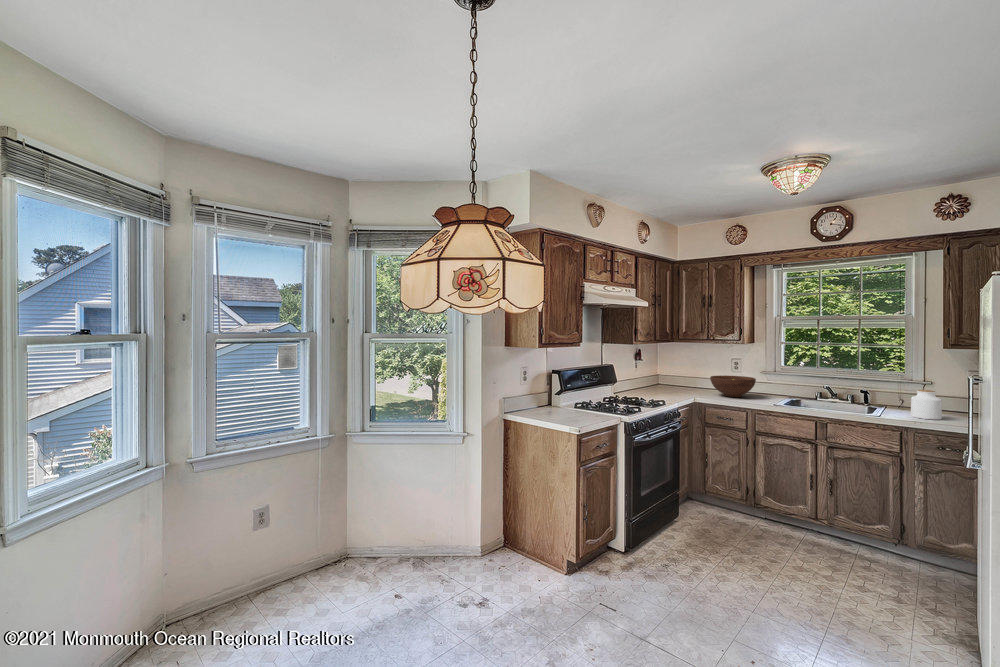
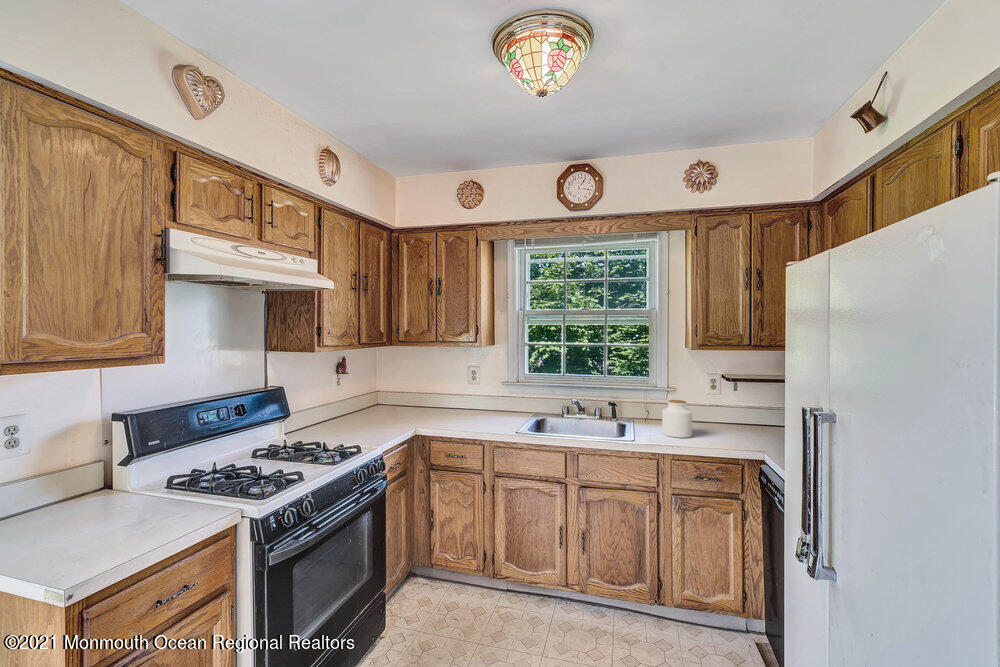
fruit bowl: present [710,376,756,397] -> none [439,388,495,420]

